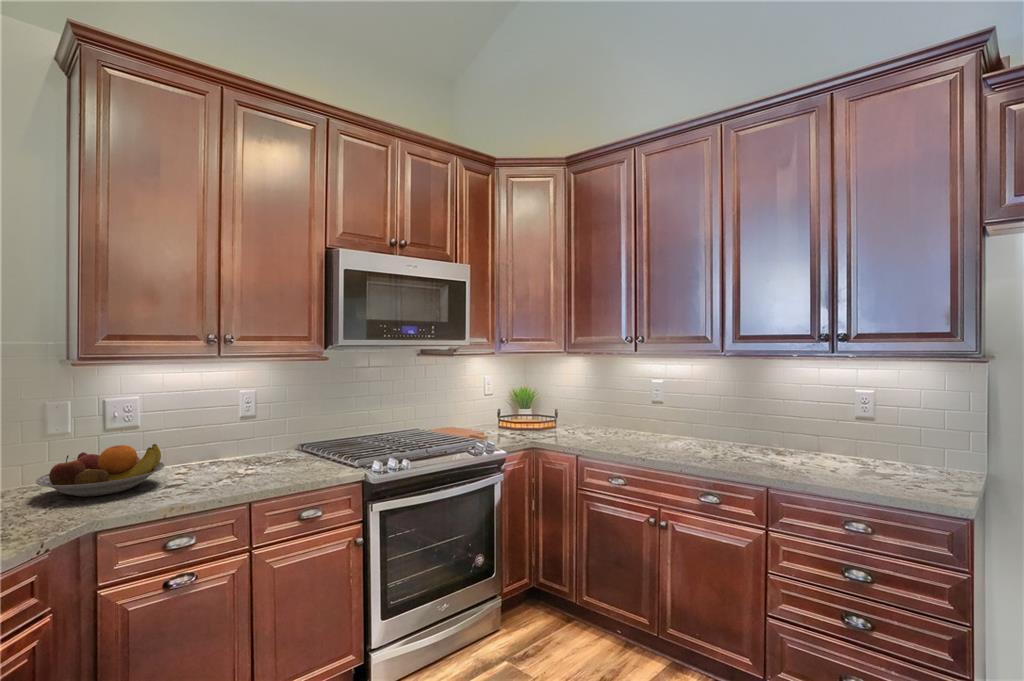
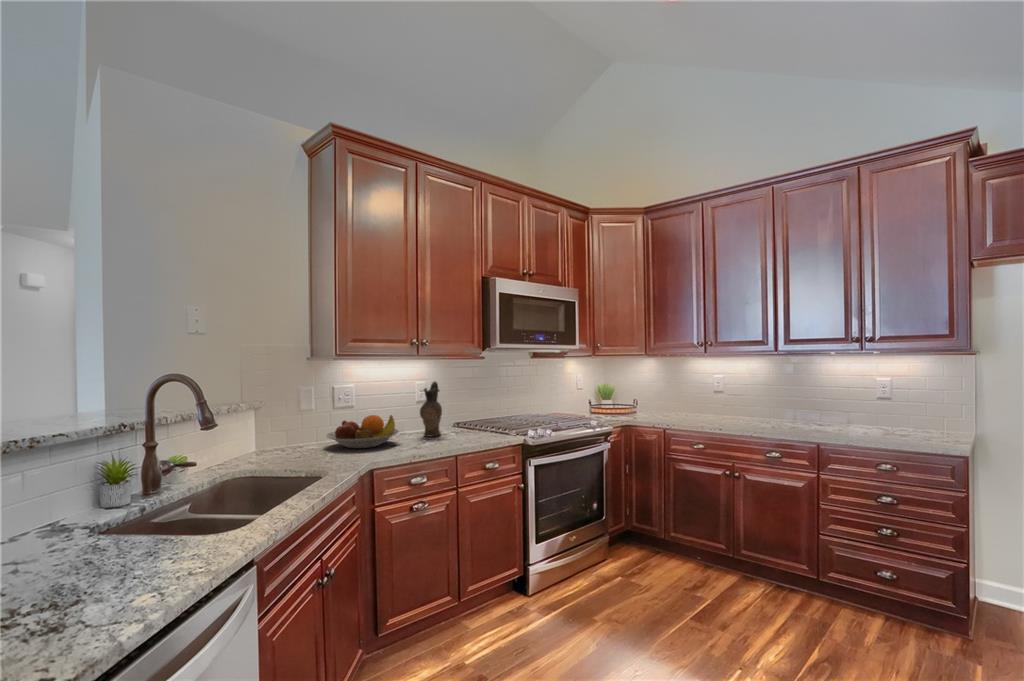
ceramic pitcher: none [211,393,248,472] -> present [420,381,442,437]

